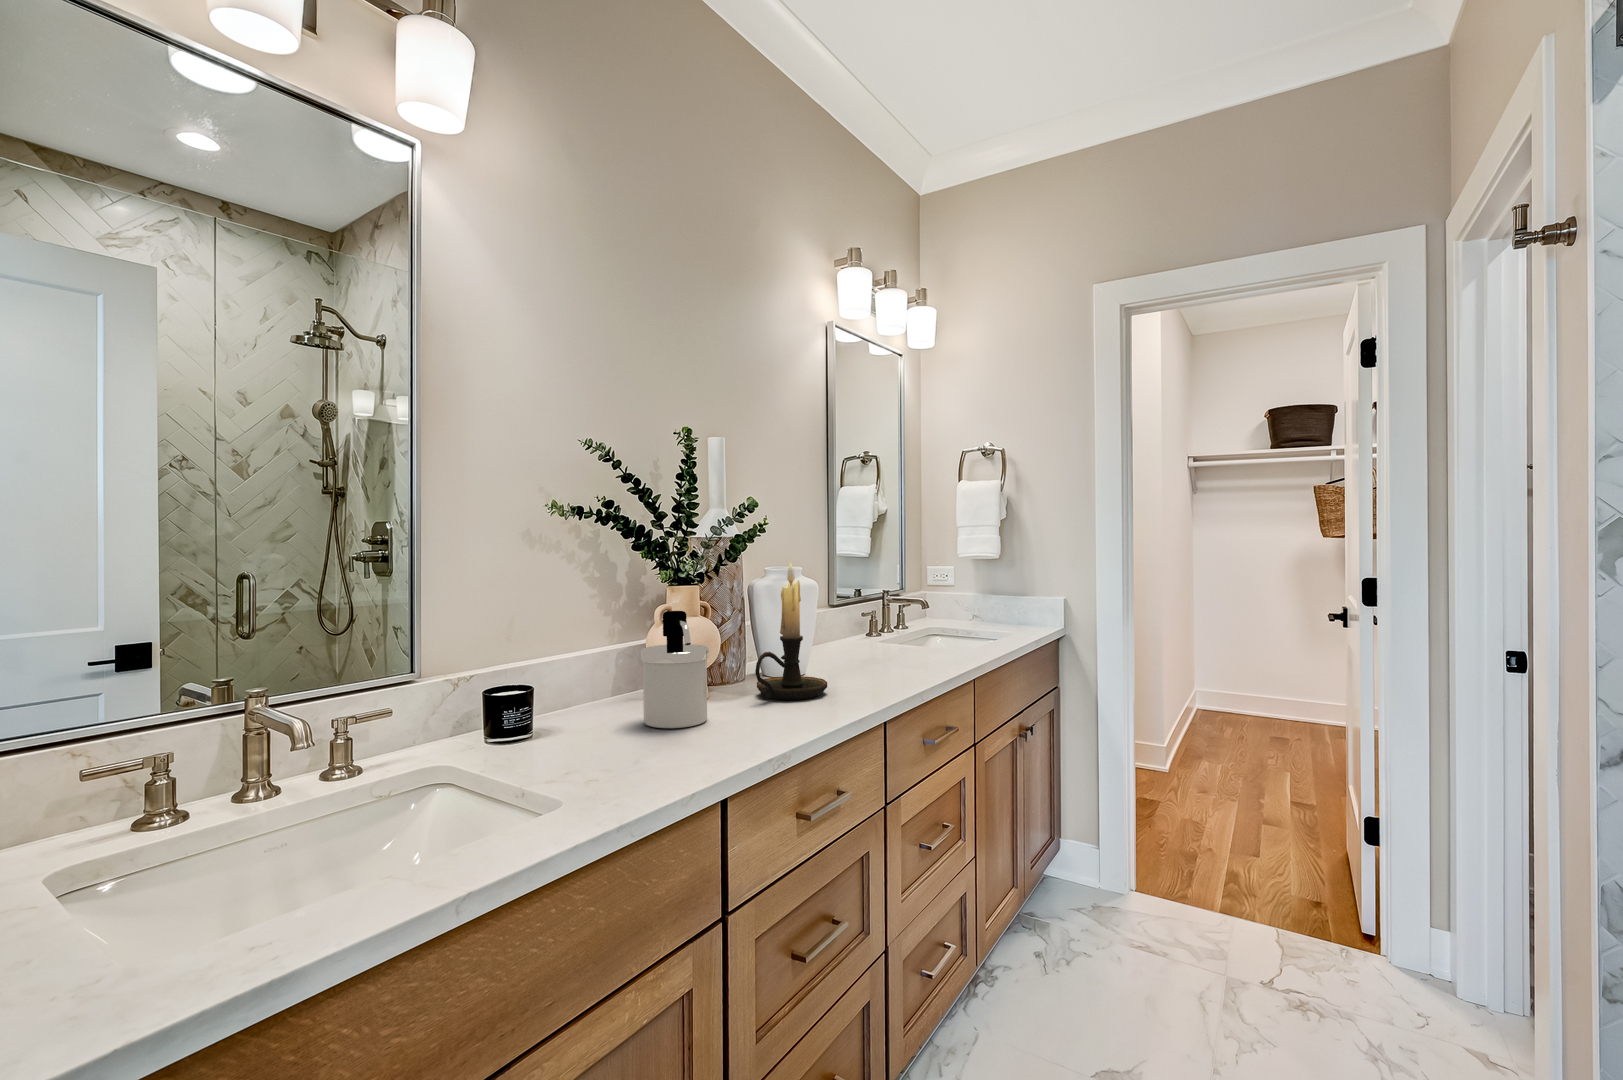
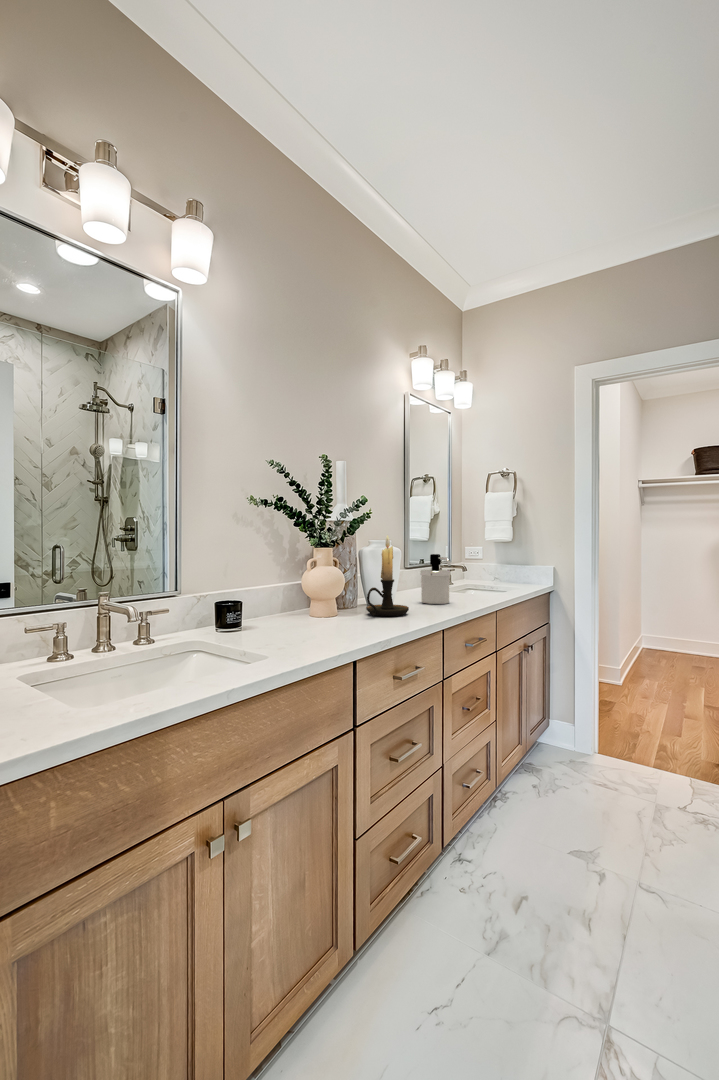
soap dispenser: present [641,611,709,728] -> present [420,554,451,604]

